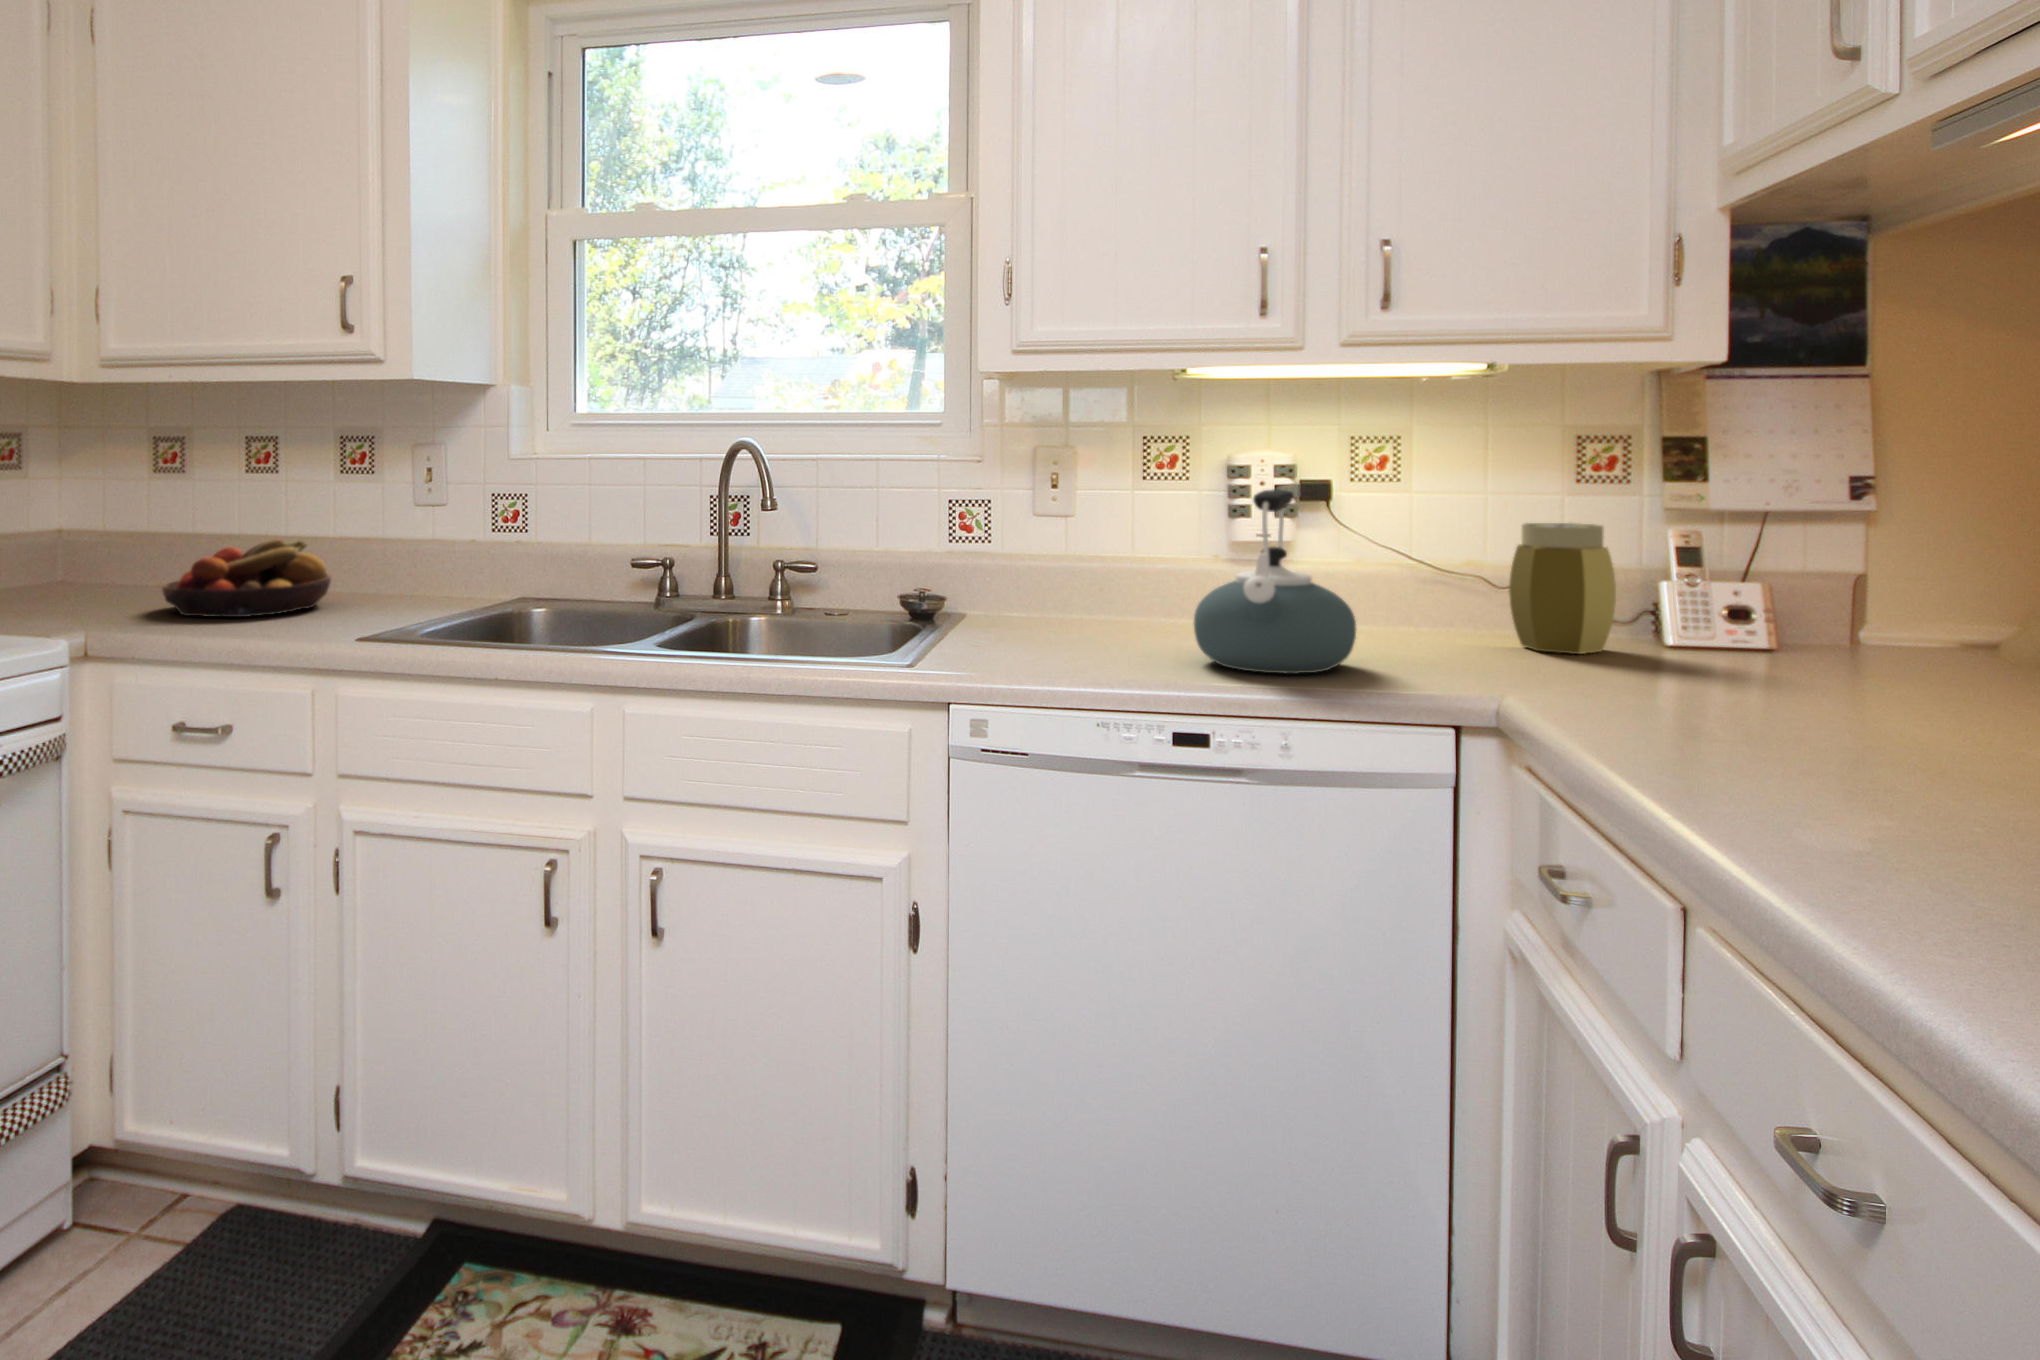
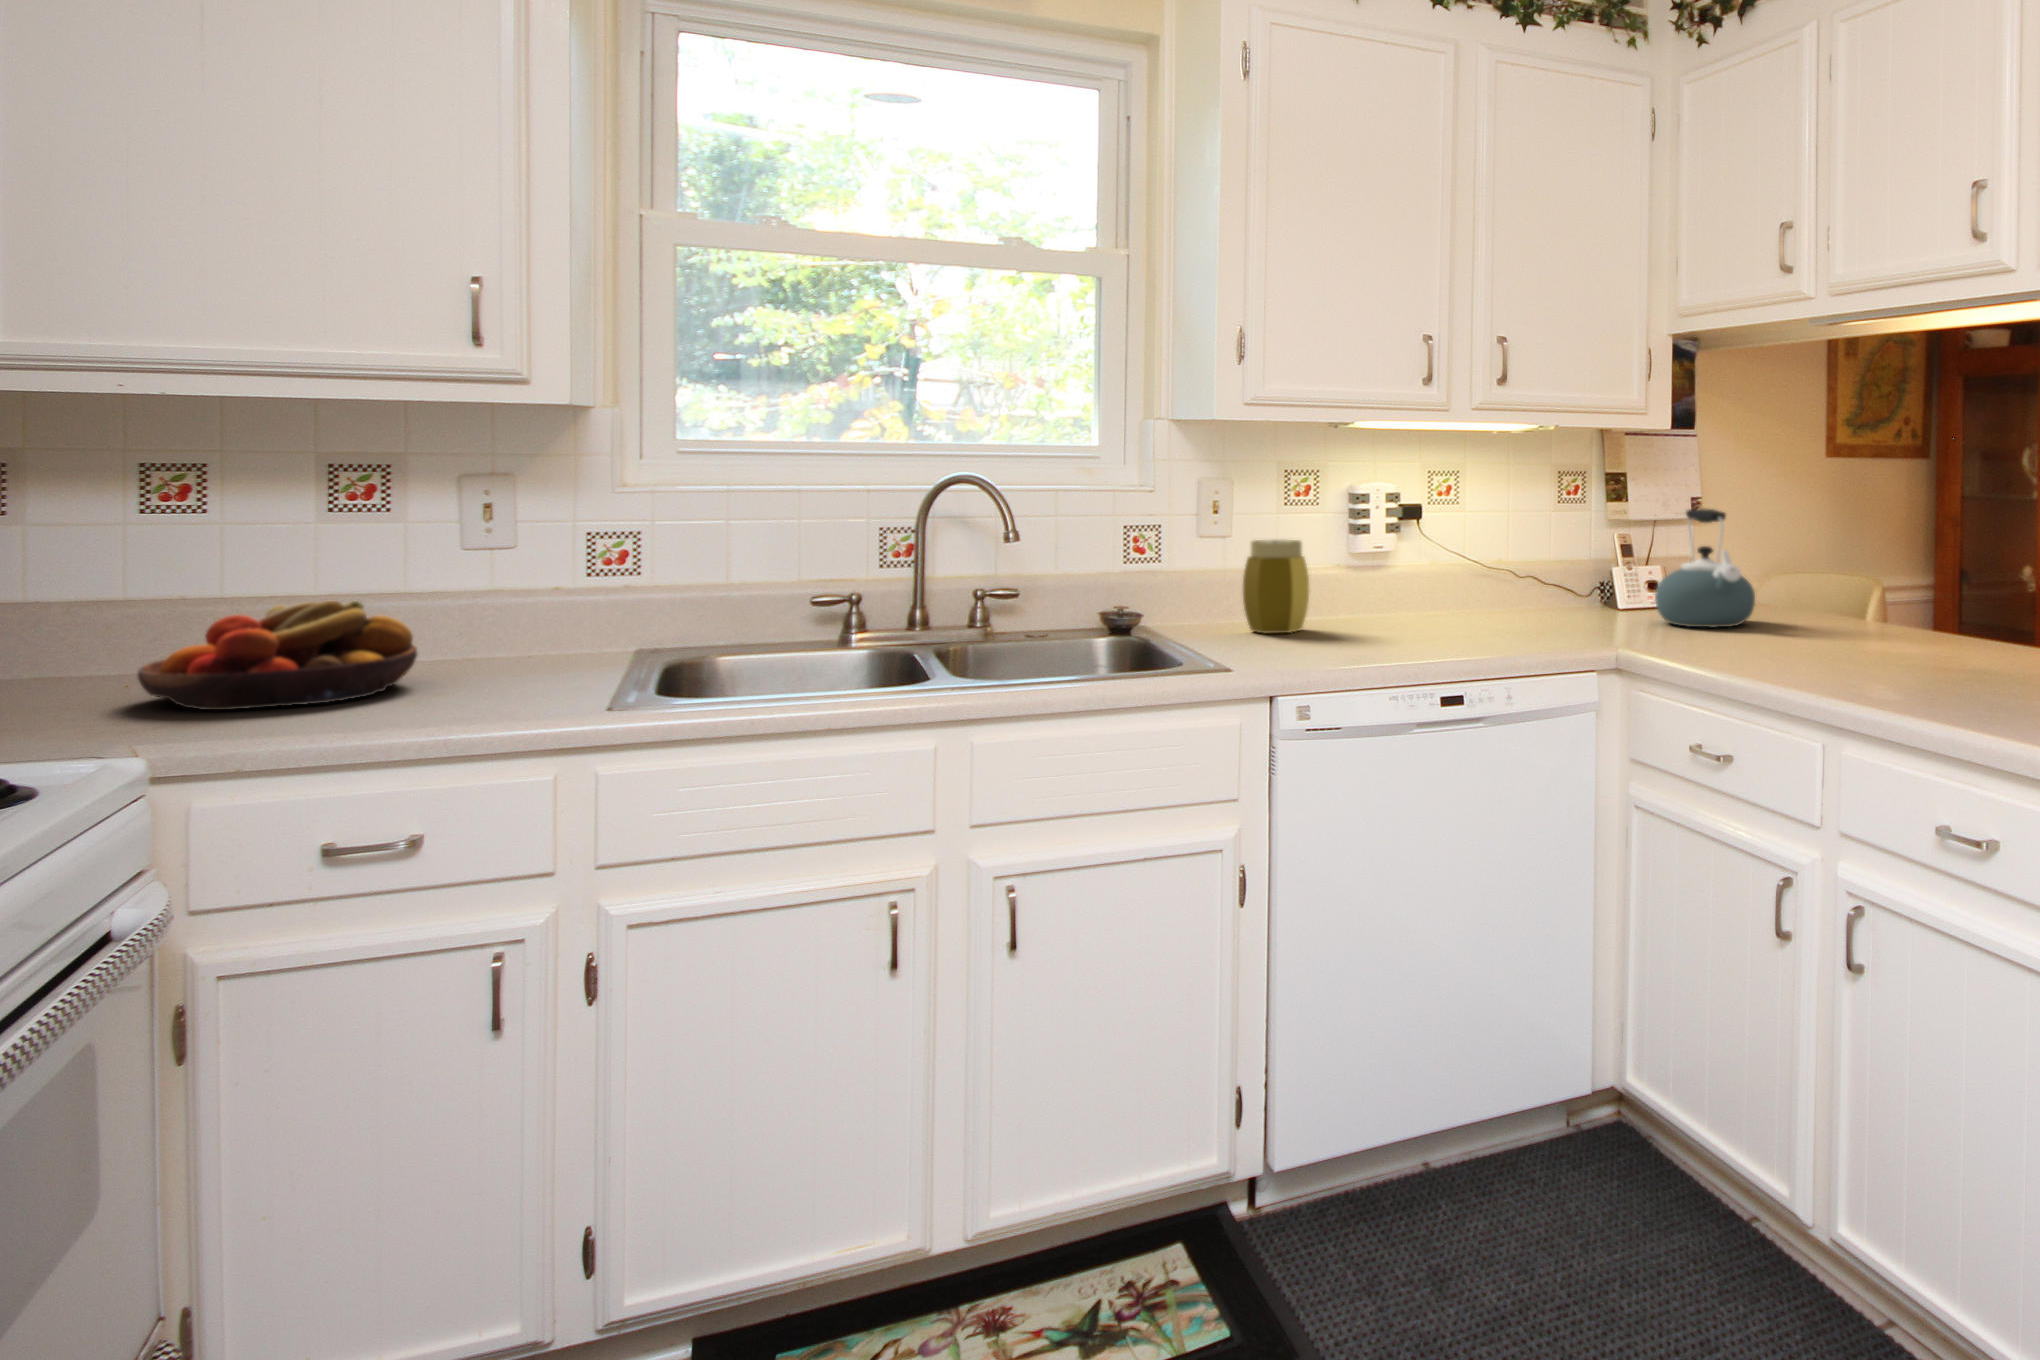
kettle: present [1194,489,1356,674] -> present [1655,509,1755,627]
jar: present [1509,523,1616,654] -> present [1243,540,1309,634]

